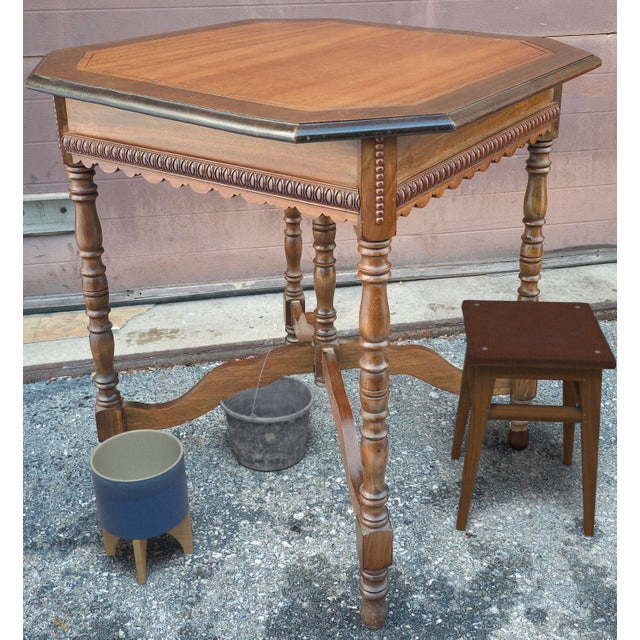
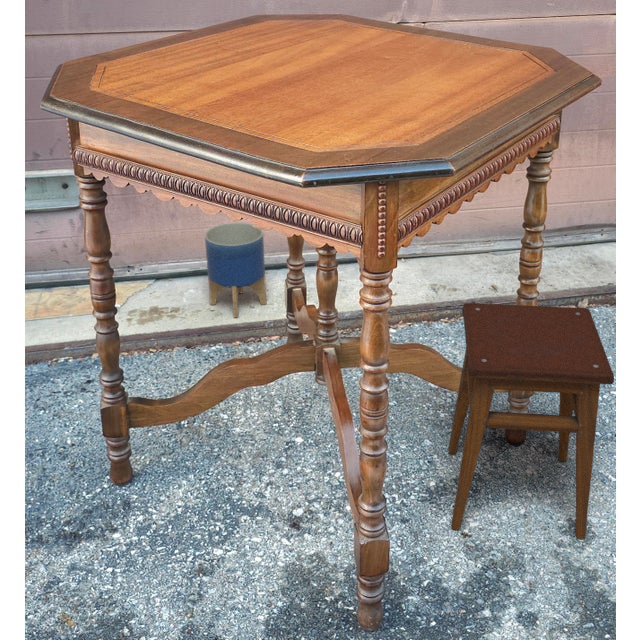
bucket: present [219,349,315,471] -> none [221,345,315,463]
planter: present [90,429,194,584] -> present [205,222,266,317]

